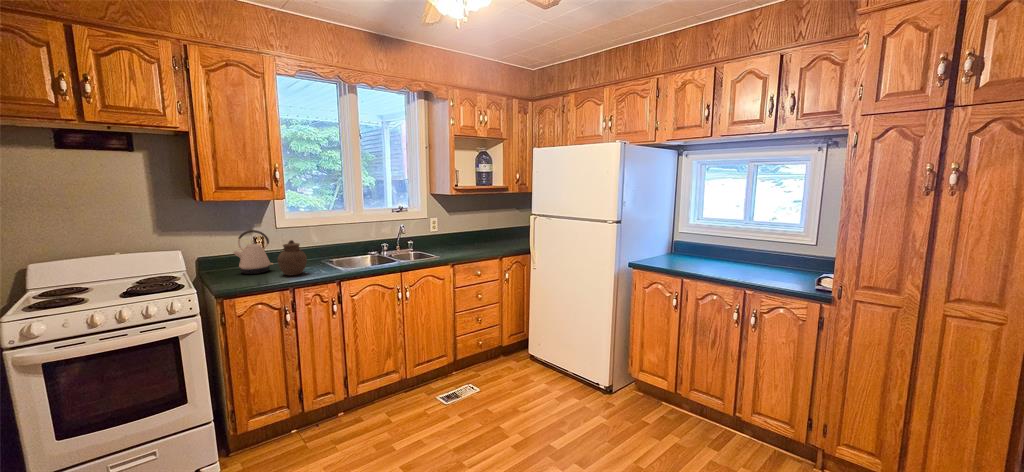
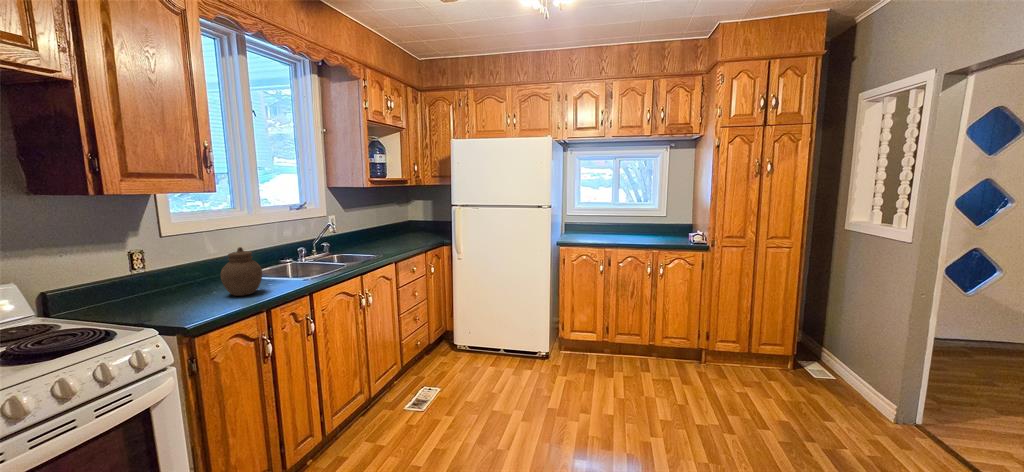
kettle: present [233,230,273,274] -> none [133,238,193,305]

